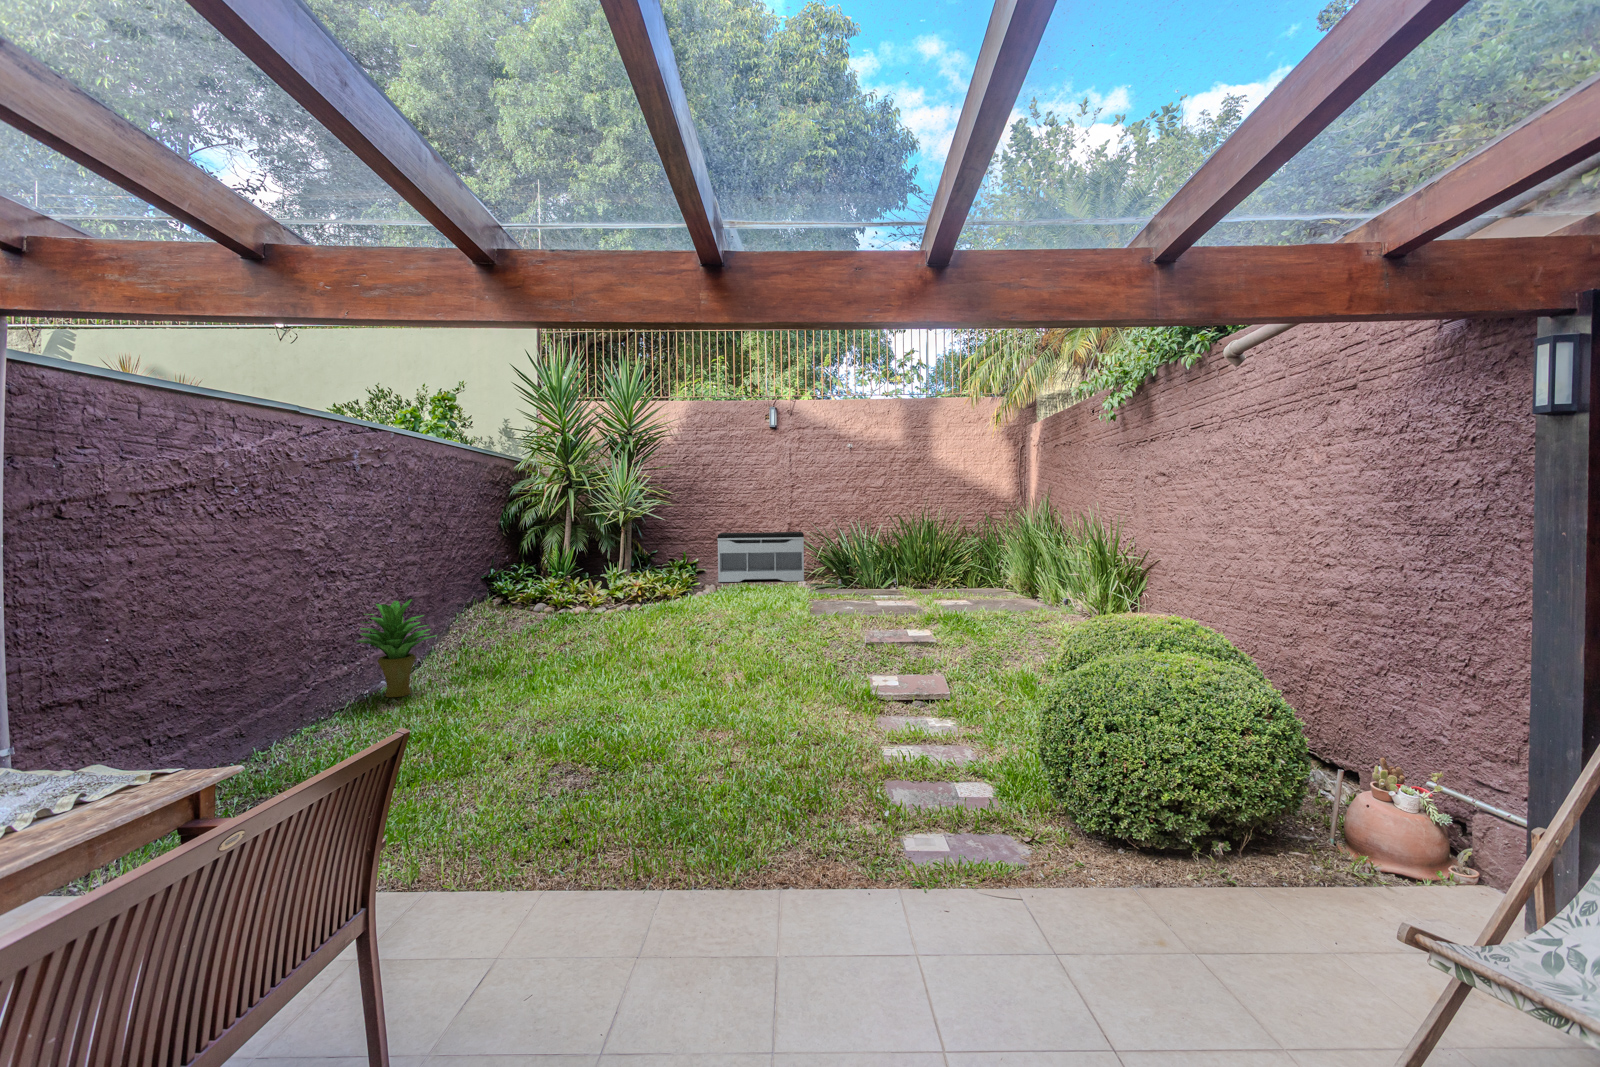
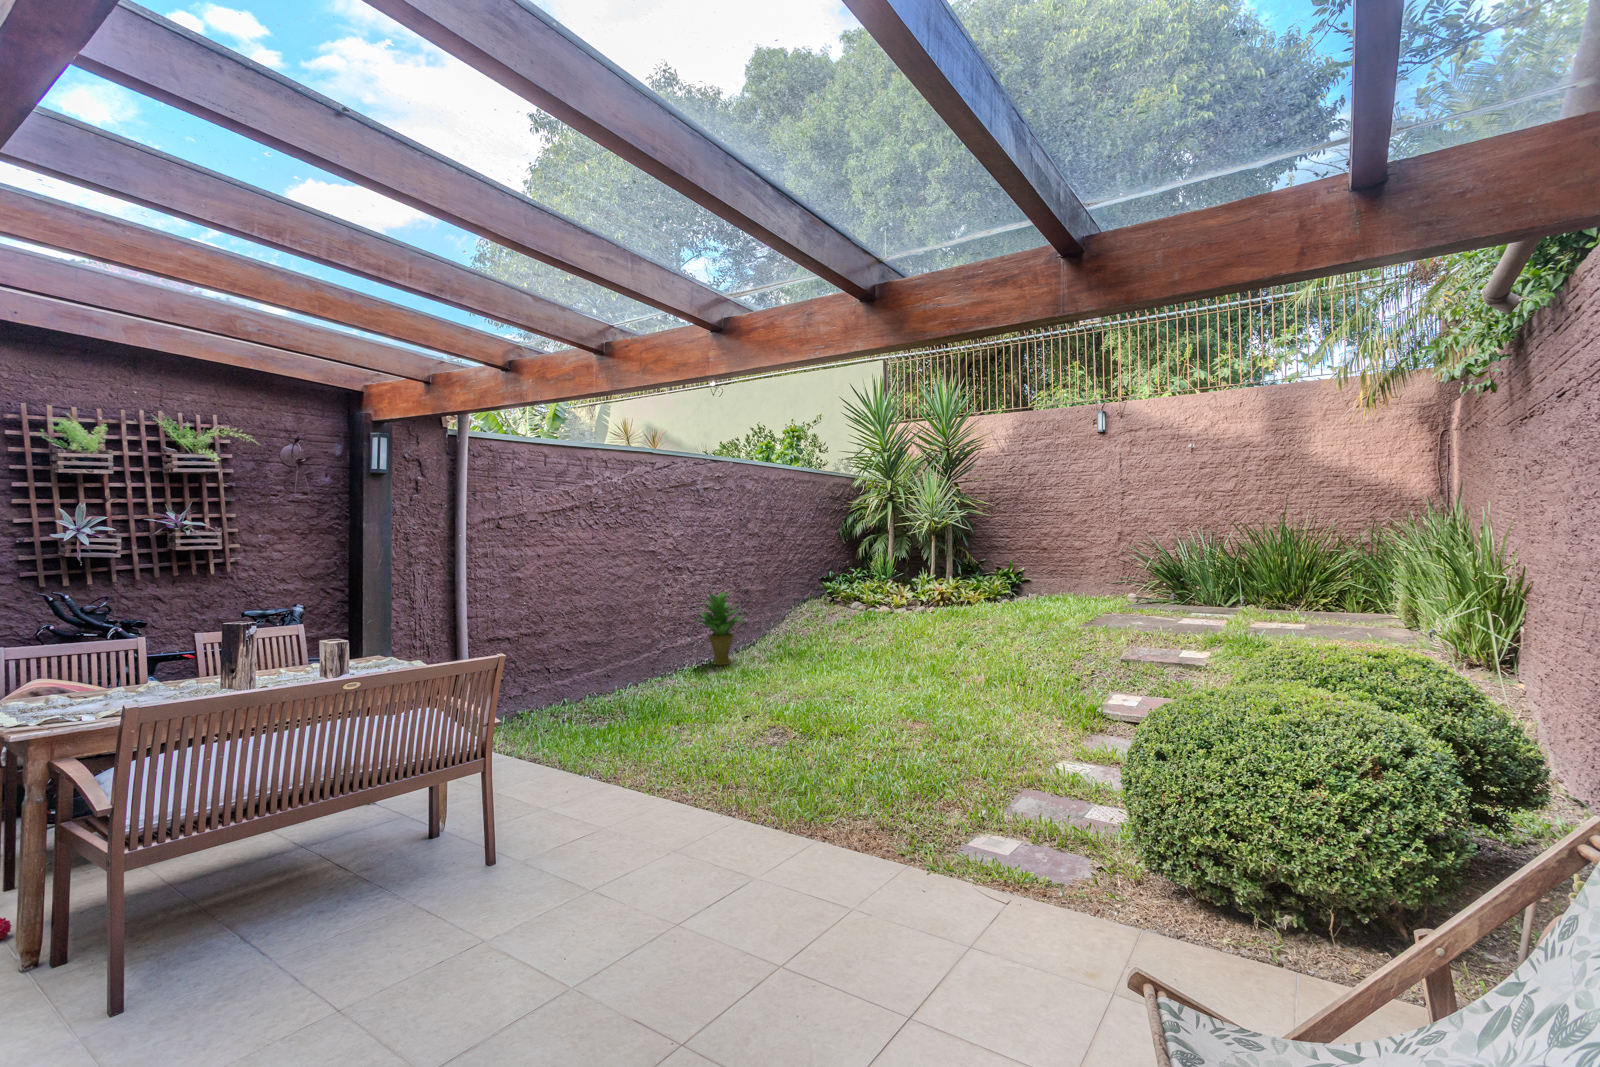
bench: present [717,532,804,582] -> none [1034,541,1135,594]

